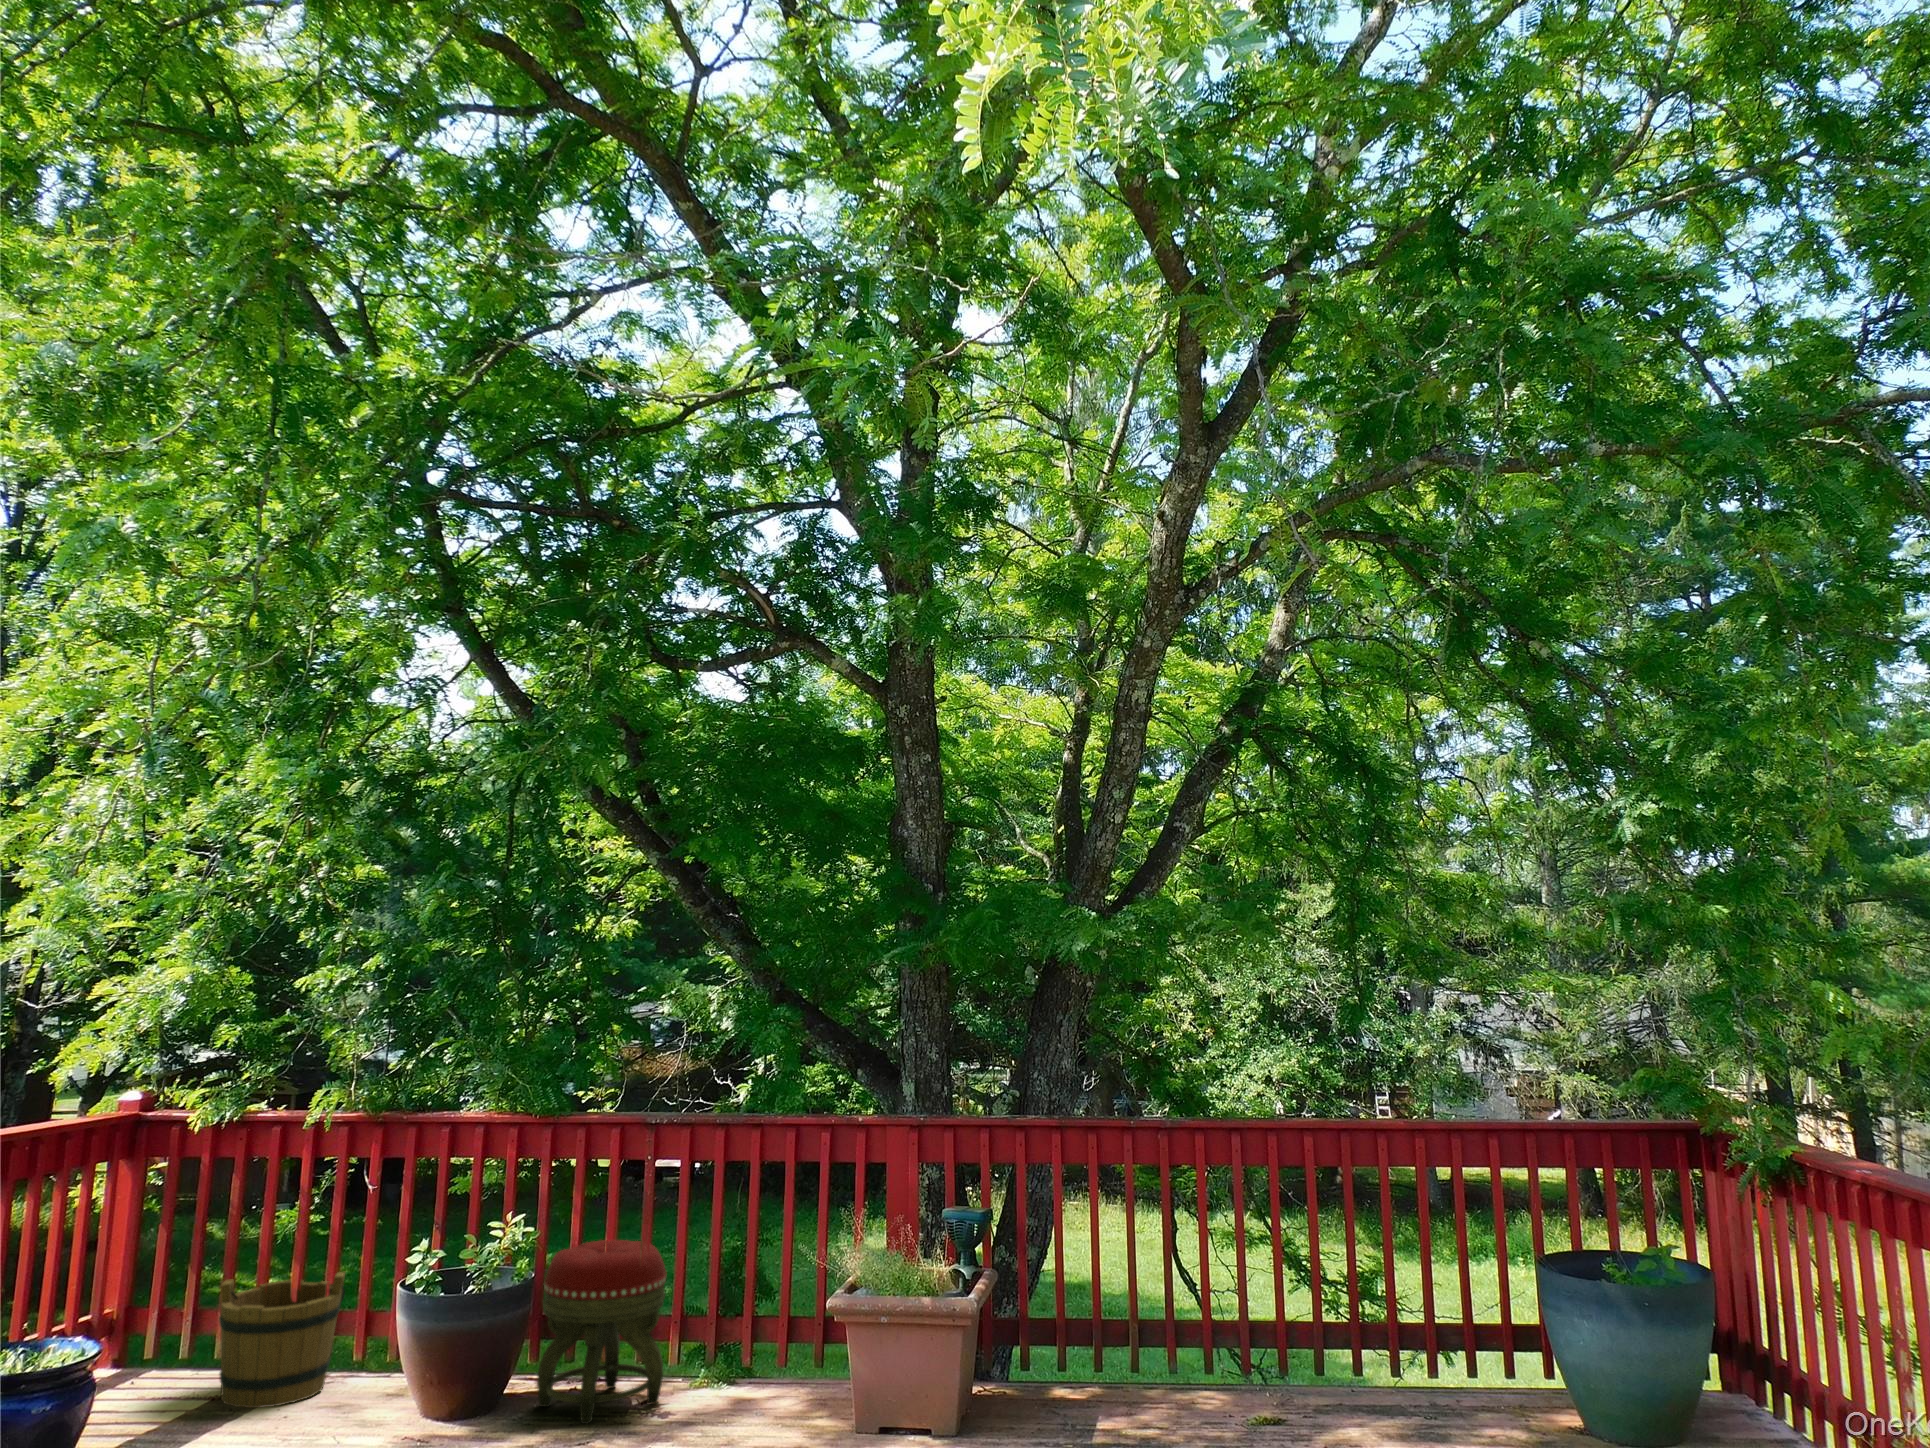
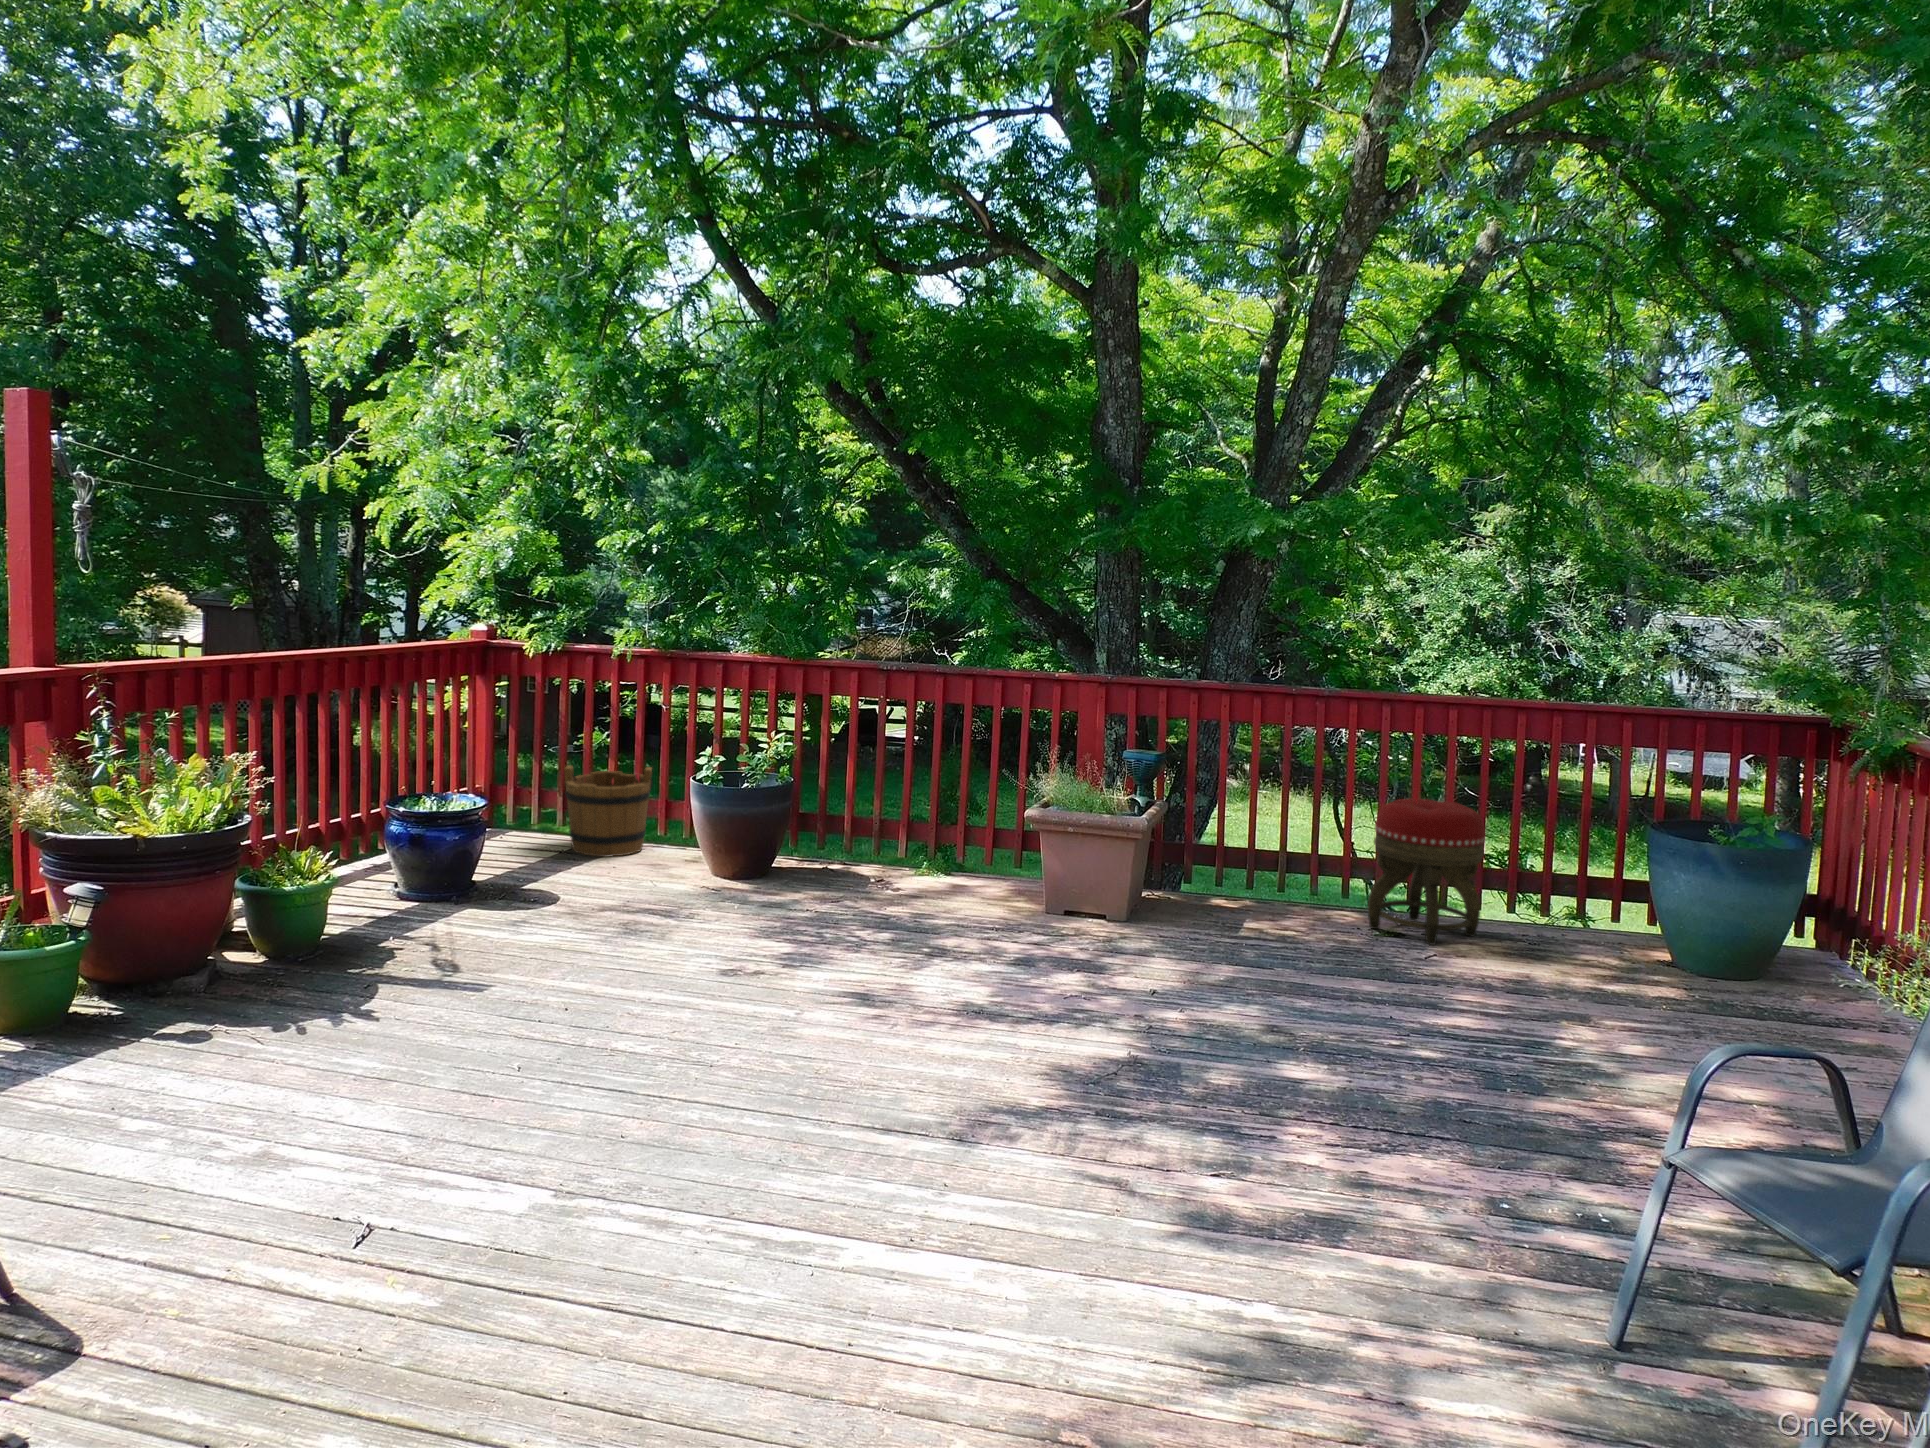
footstool: present [537,1240,667,1424] -> present [1368,799,1486,945]

